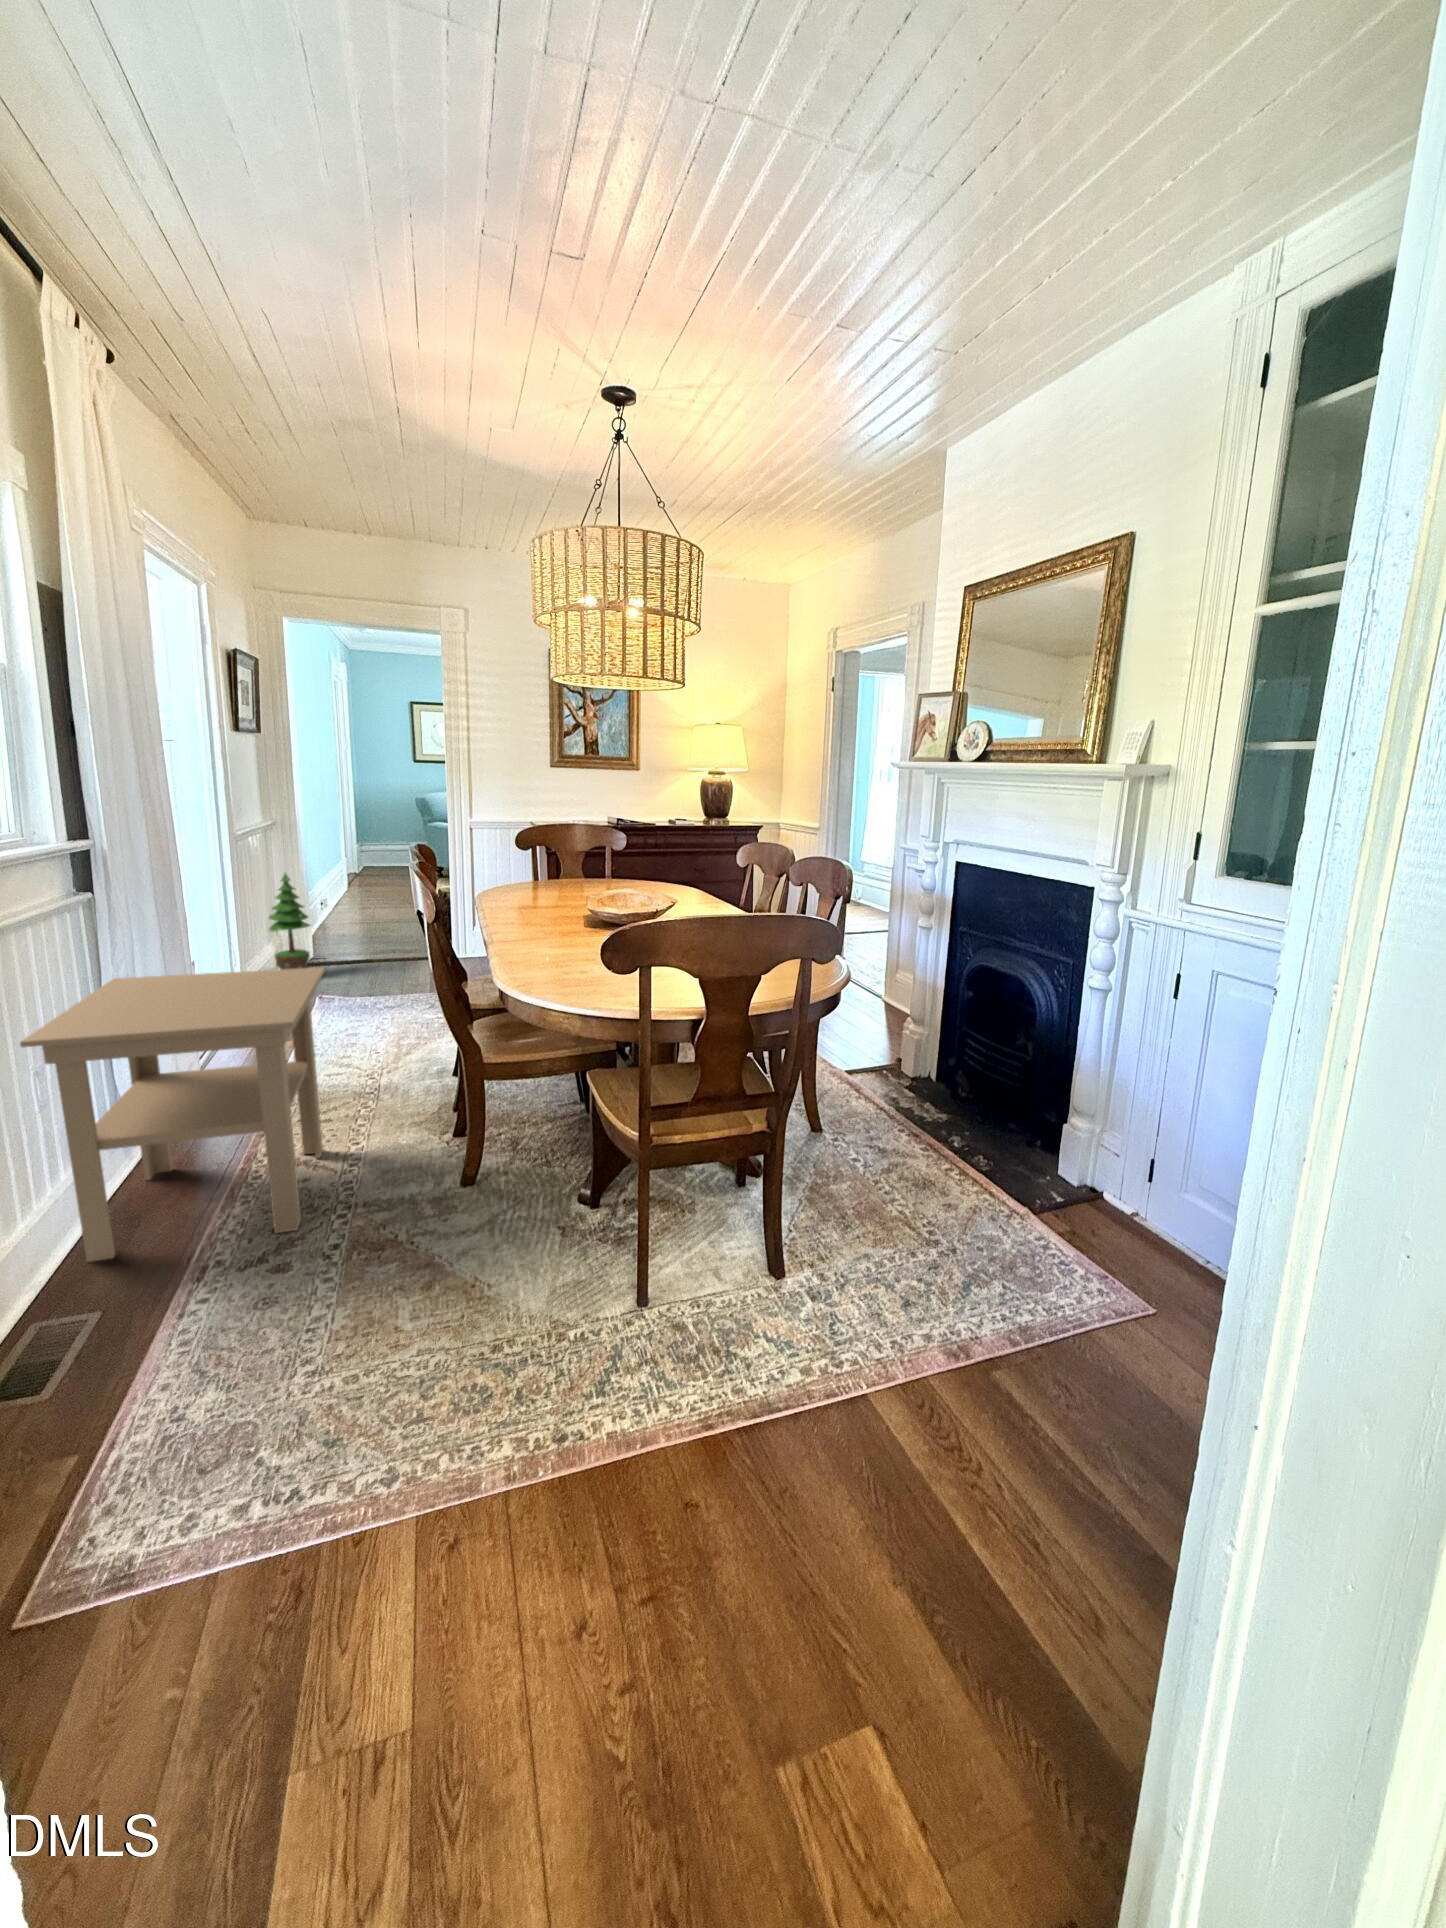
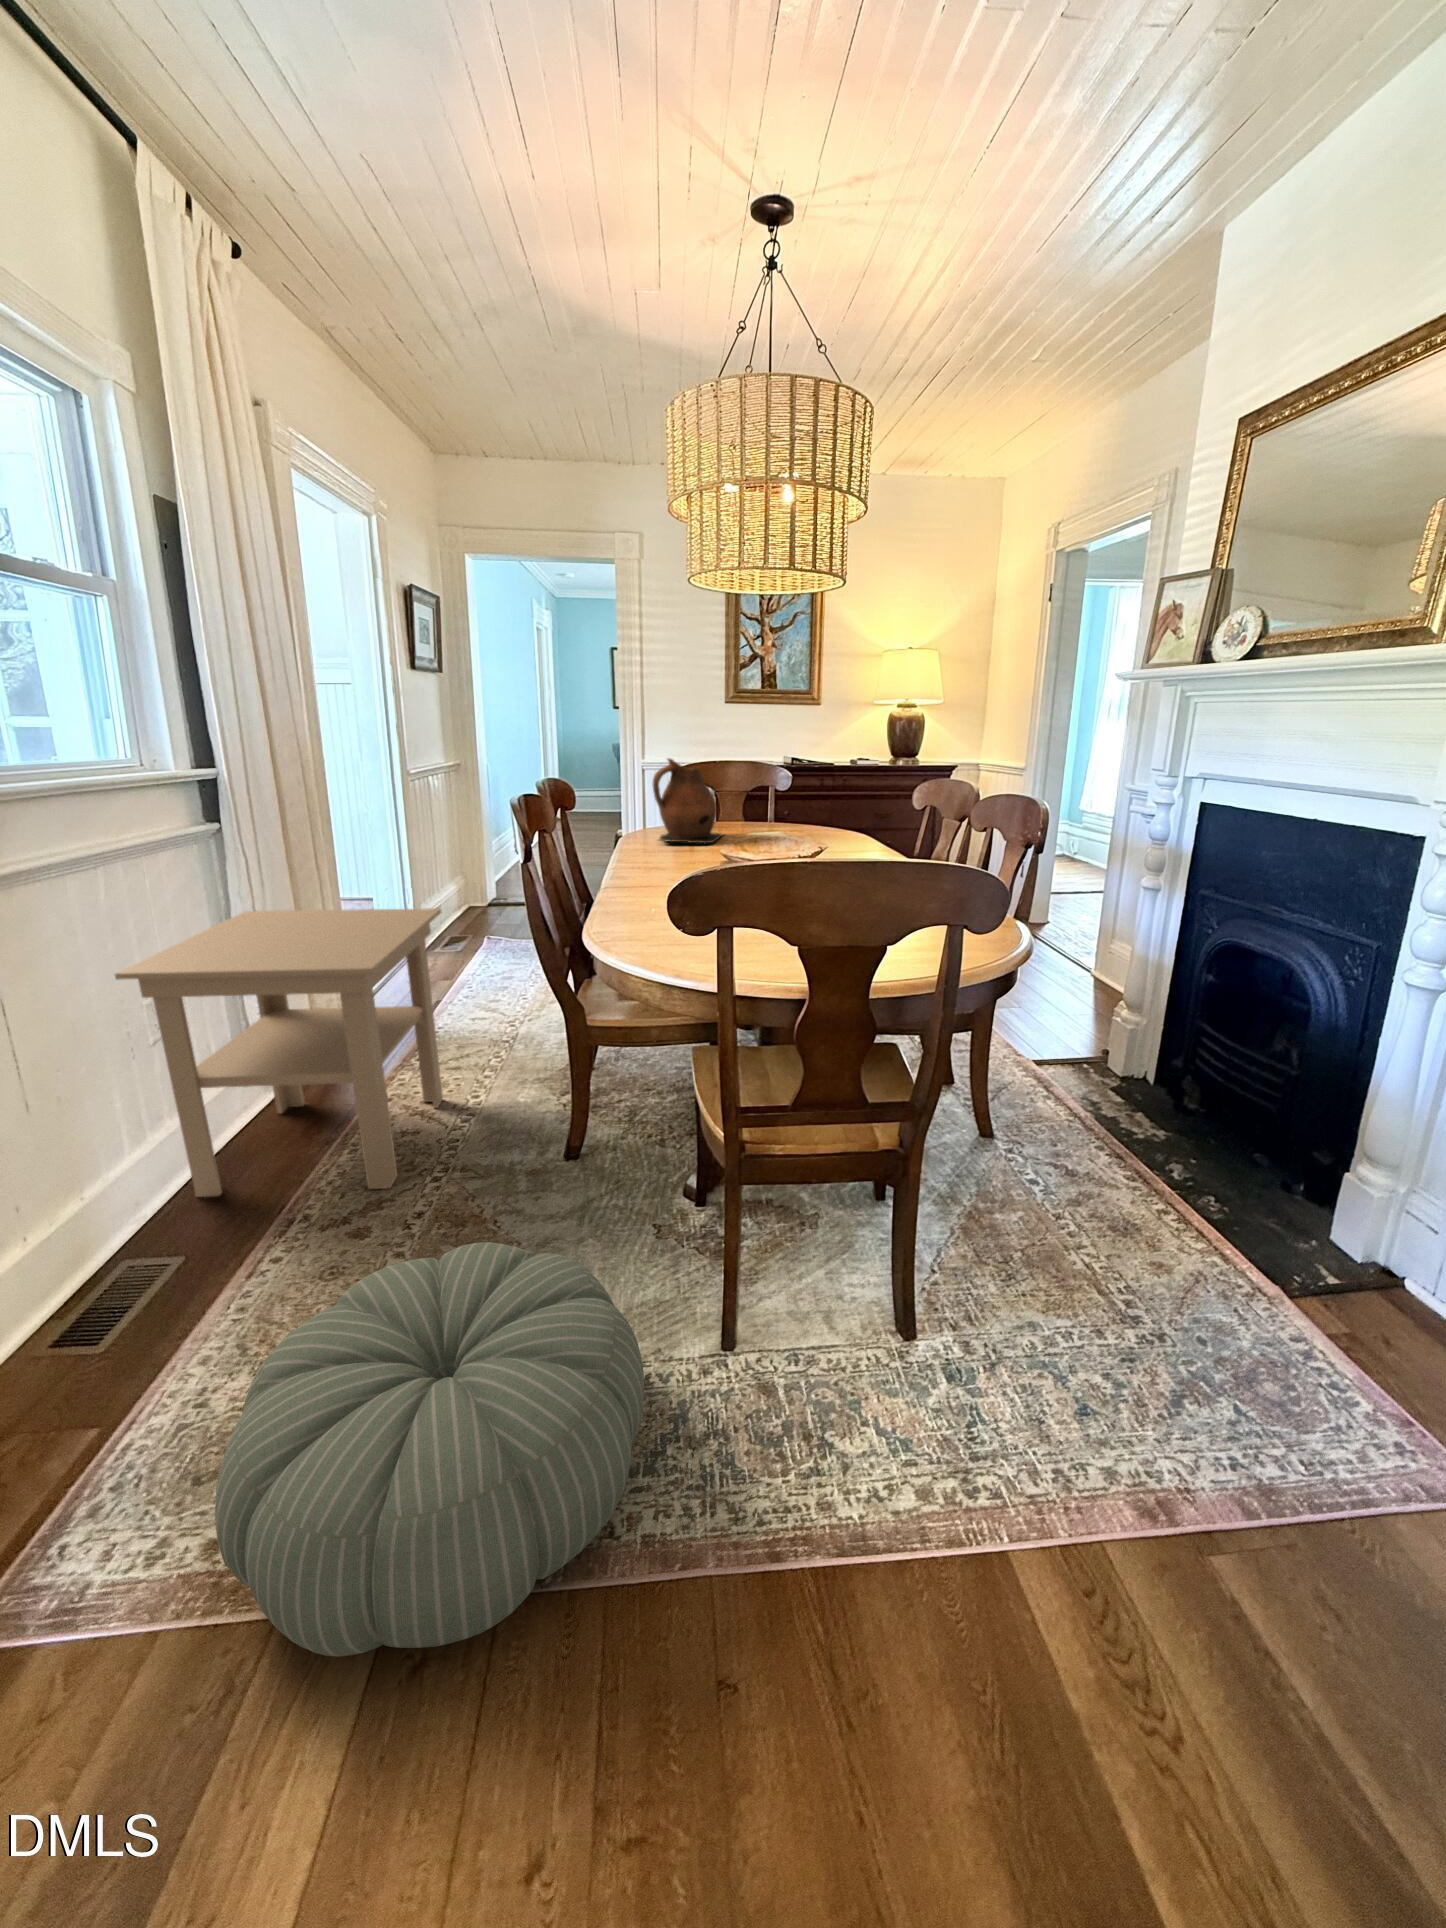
ceramic pitcher: none [516,826,579,902] -> present [653,758,723,844]
potted tree: present [269,874,310,970] -> none [450,811,490,916]
pouf: none [258,1241,596,1545] -> present [215,1242,644,1656]

